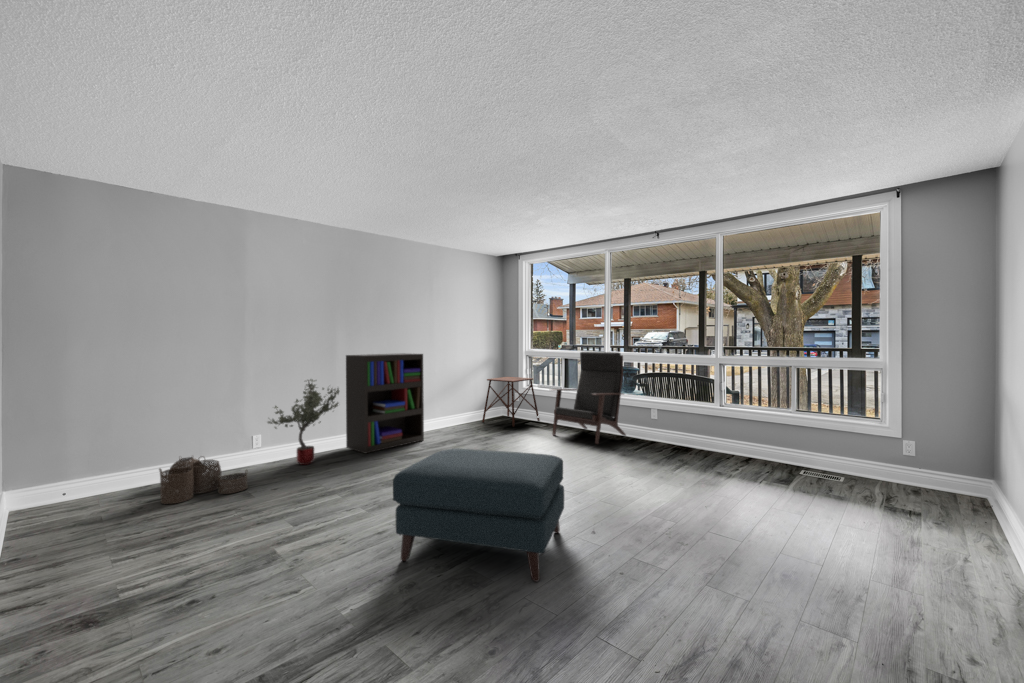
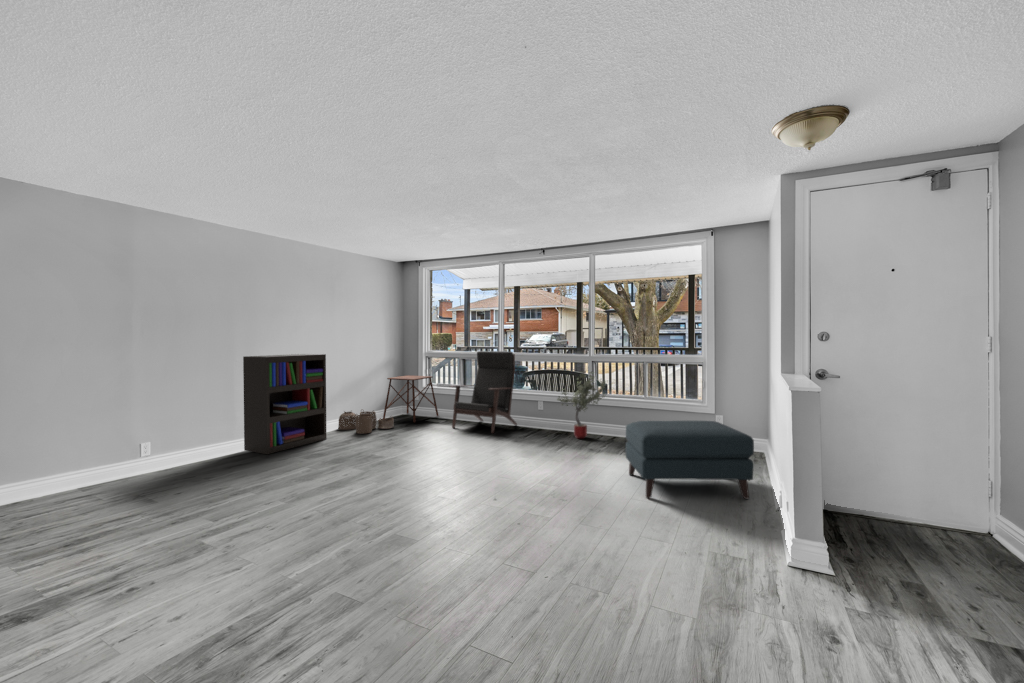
potted tree: present [268,379,339,465] -> present [557,371,605,439]
ottoman: present [393,448,564,582] -> present [626,421,754,499]
woven basket: present [159,457,248,504] -> present [338,411,394,434]

